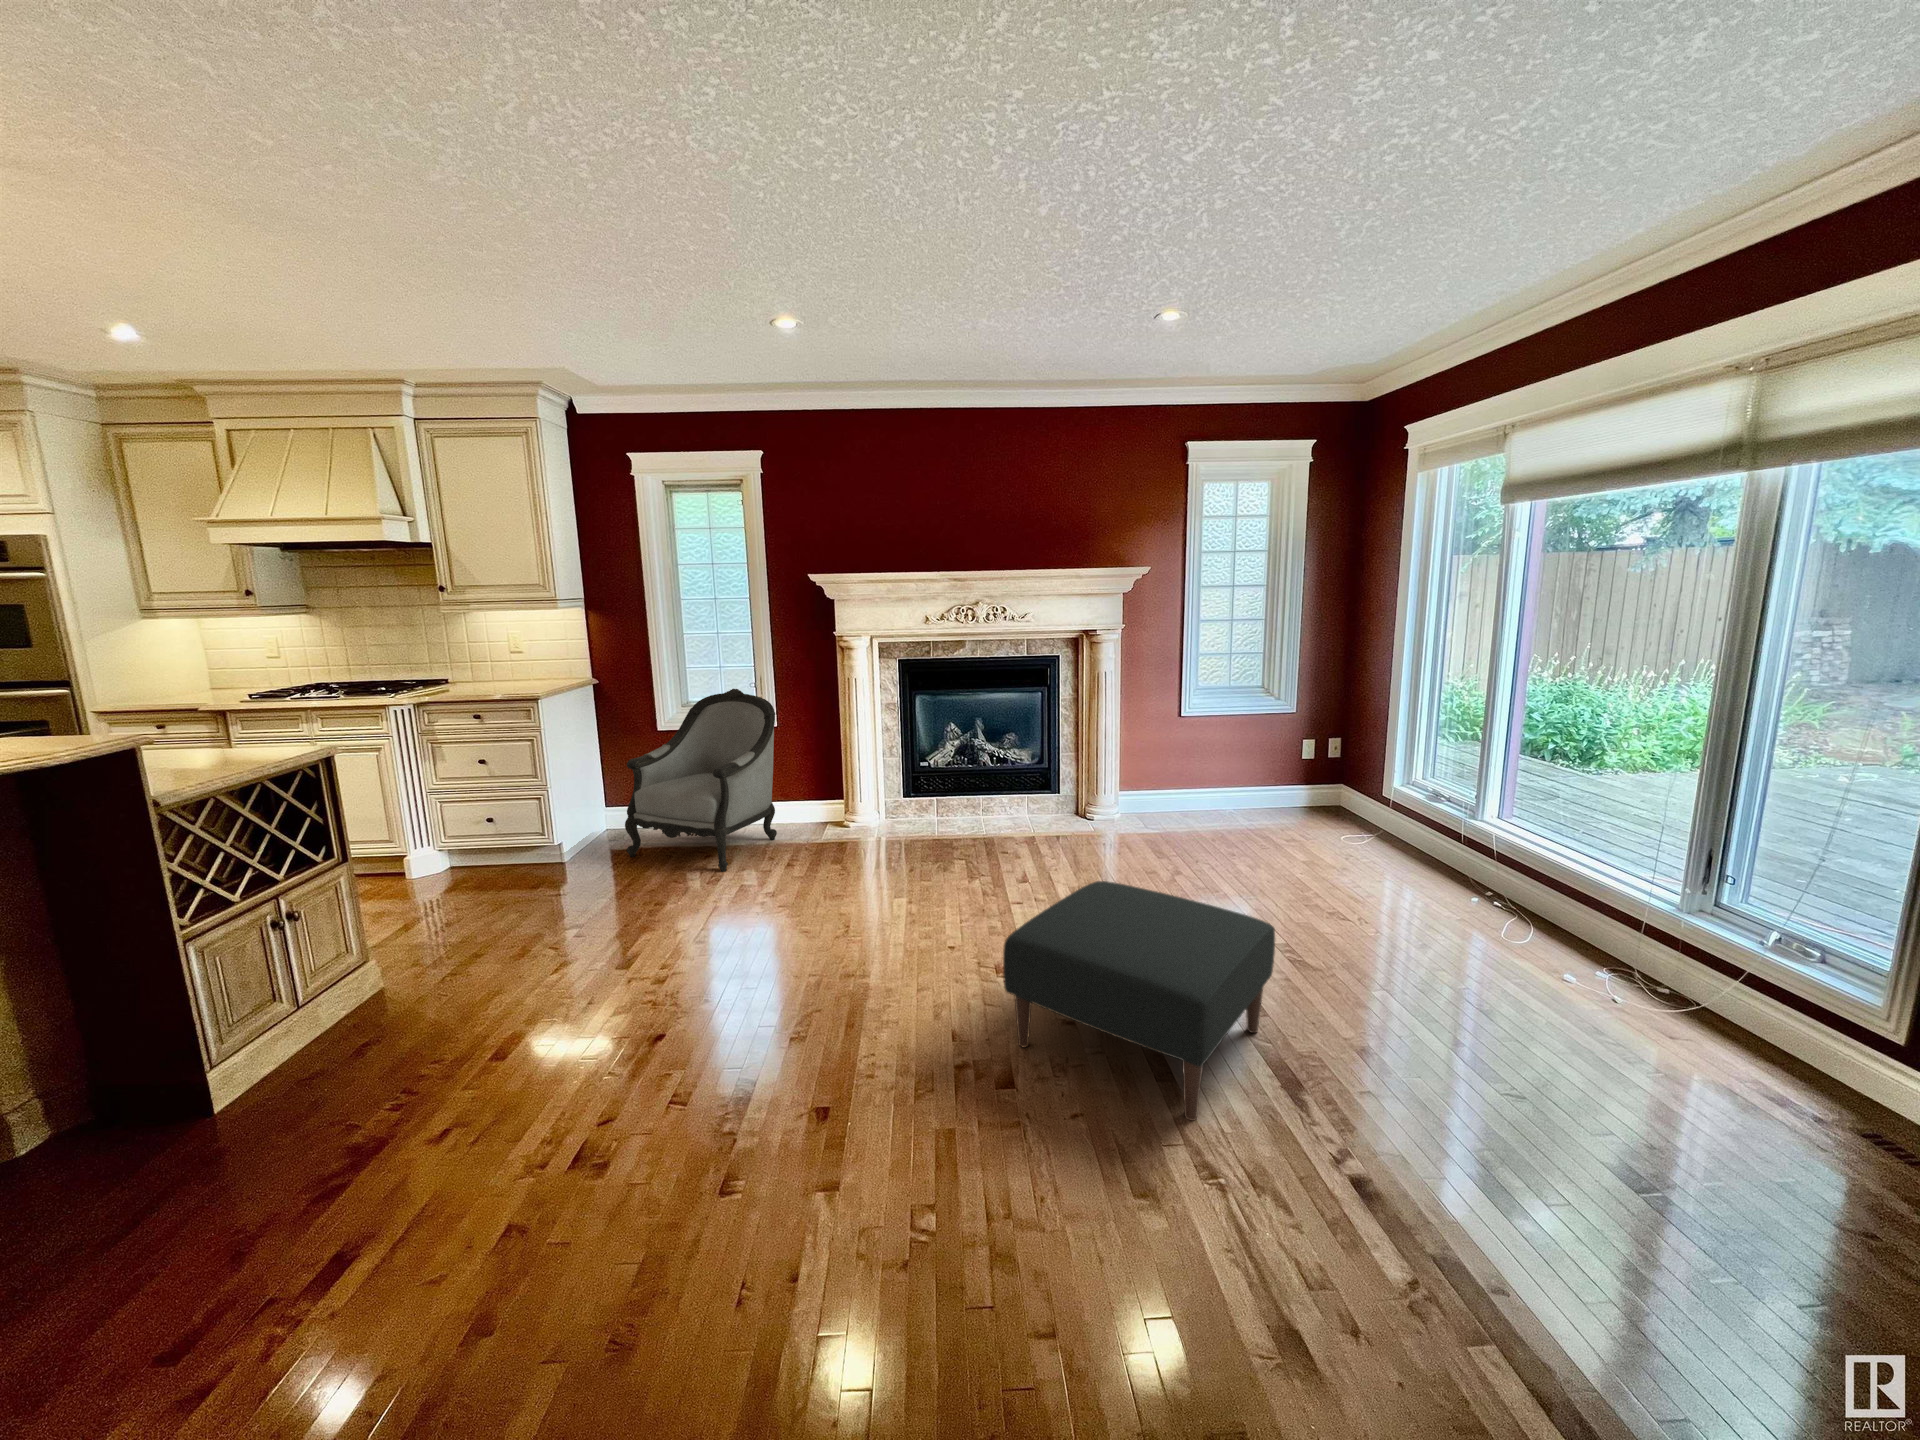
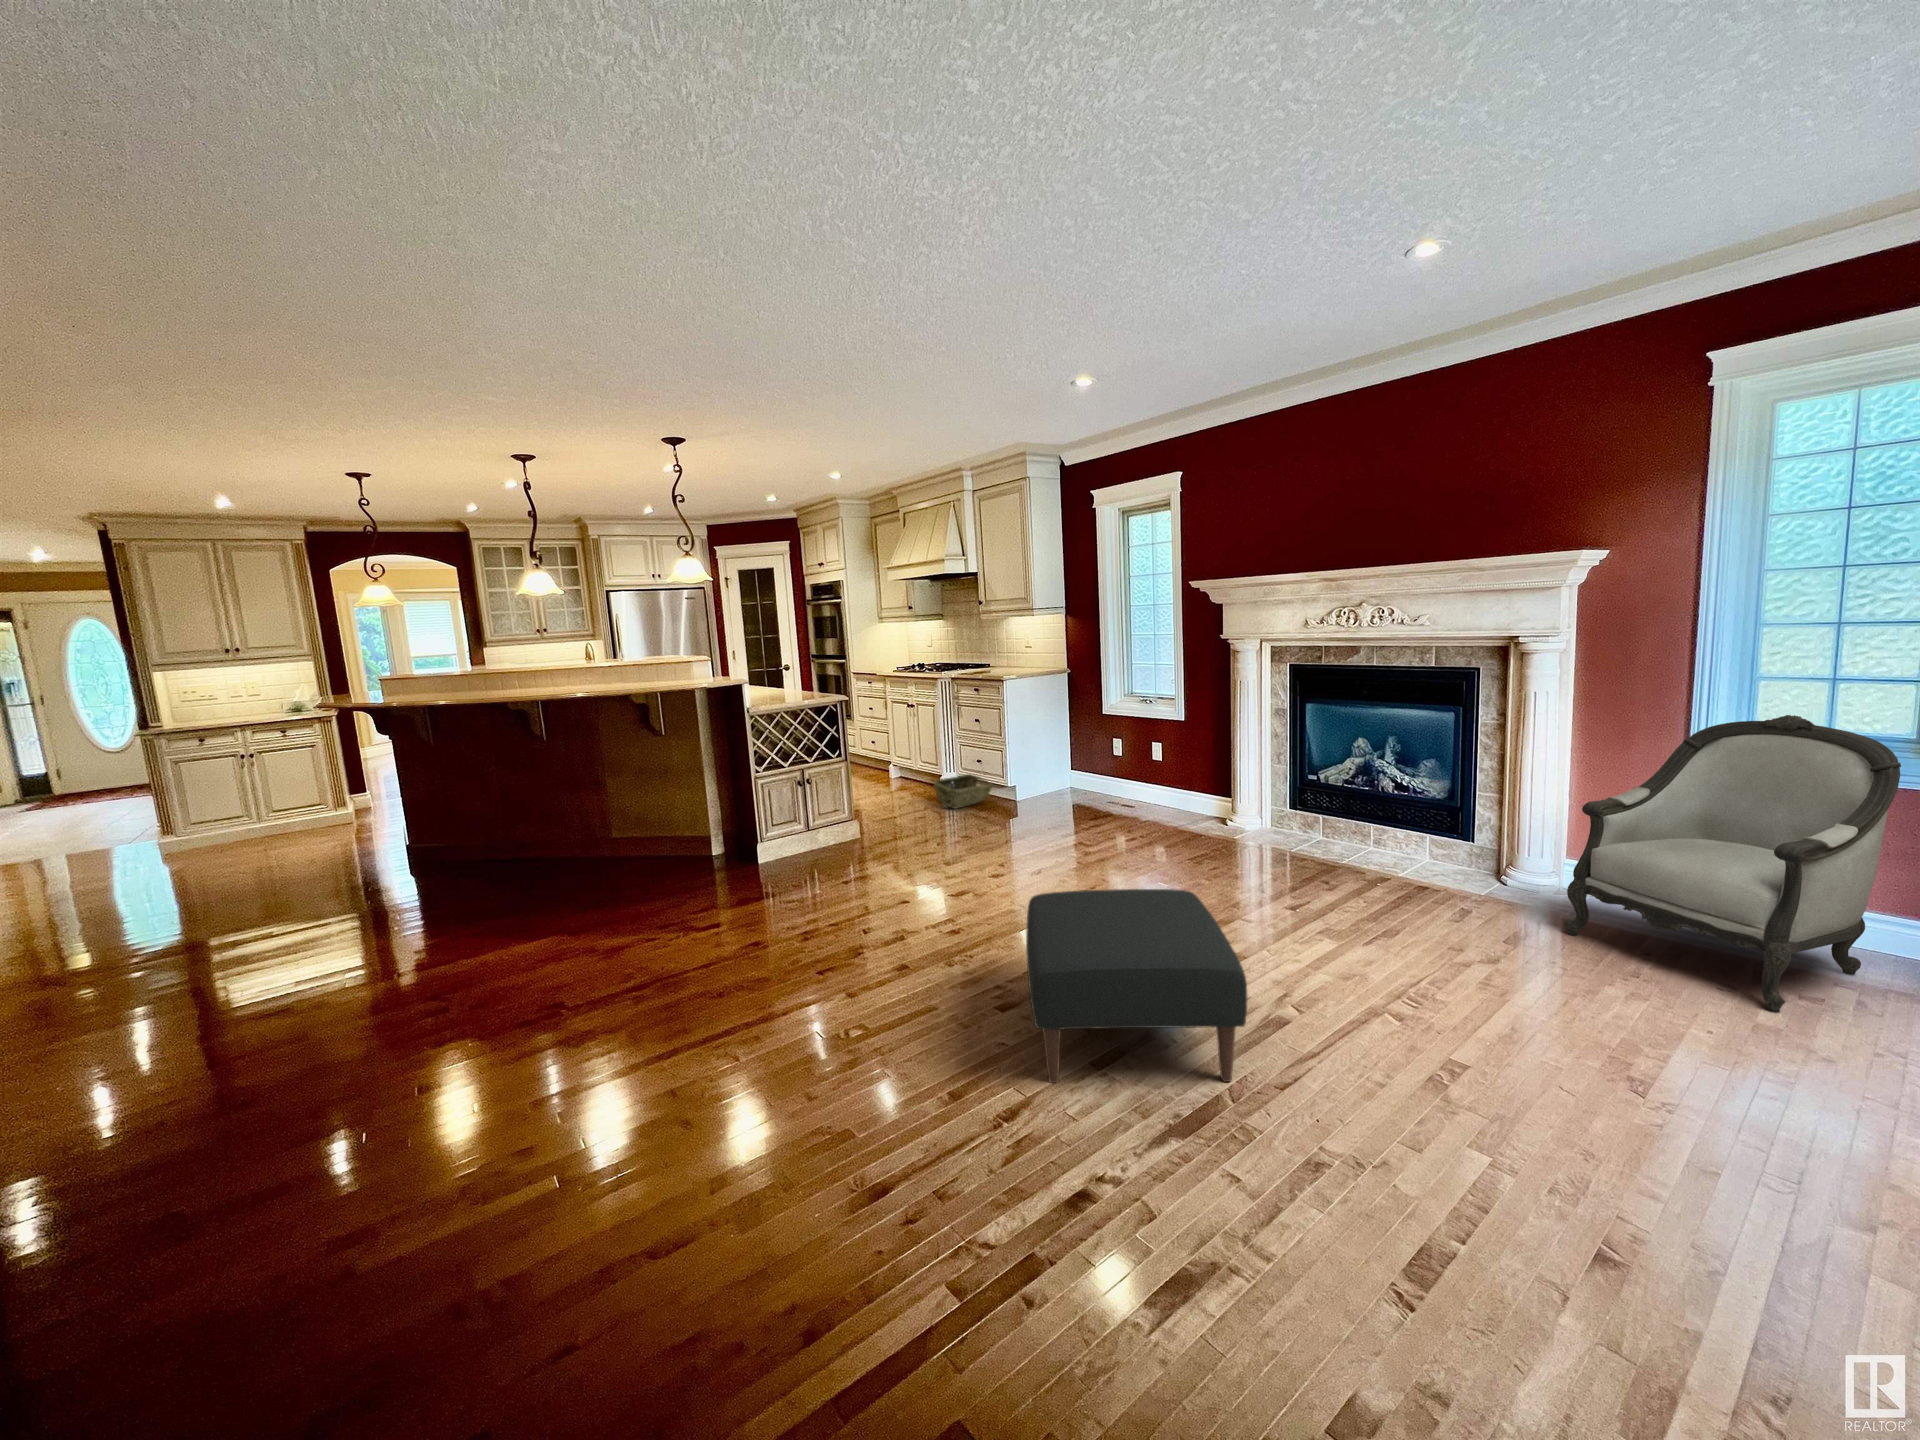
armchair: present [625,689,777,872] -> present [1565,715,1901,1013]
woven basket: none [436,840,528,895] -> present [934,774,993,809]

